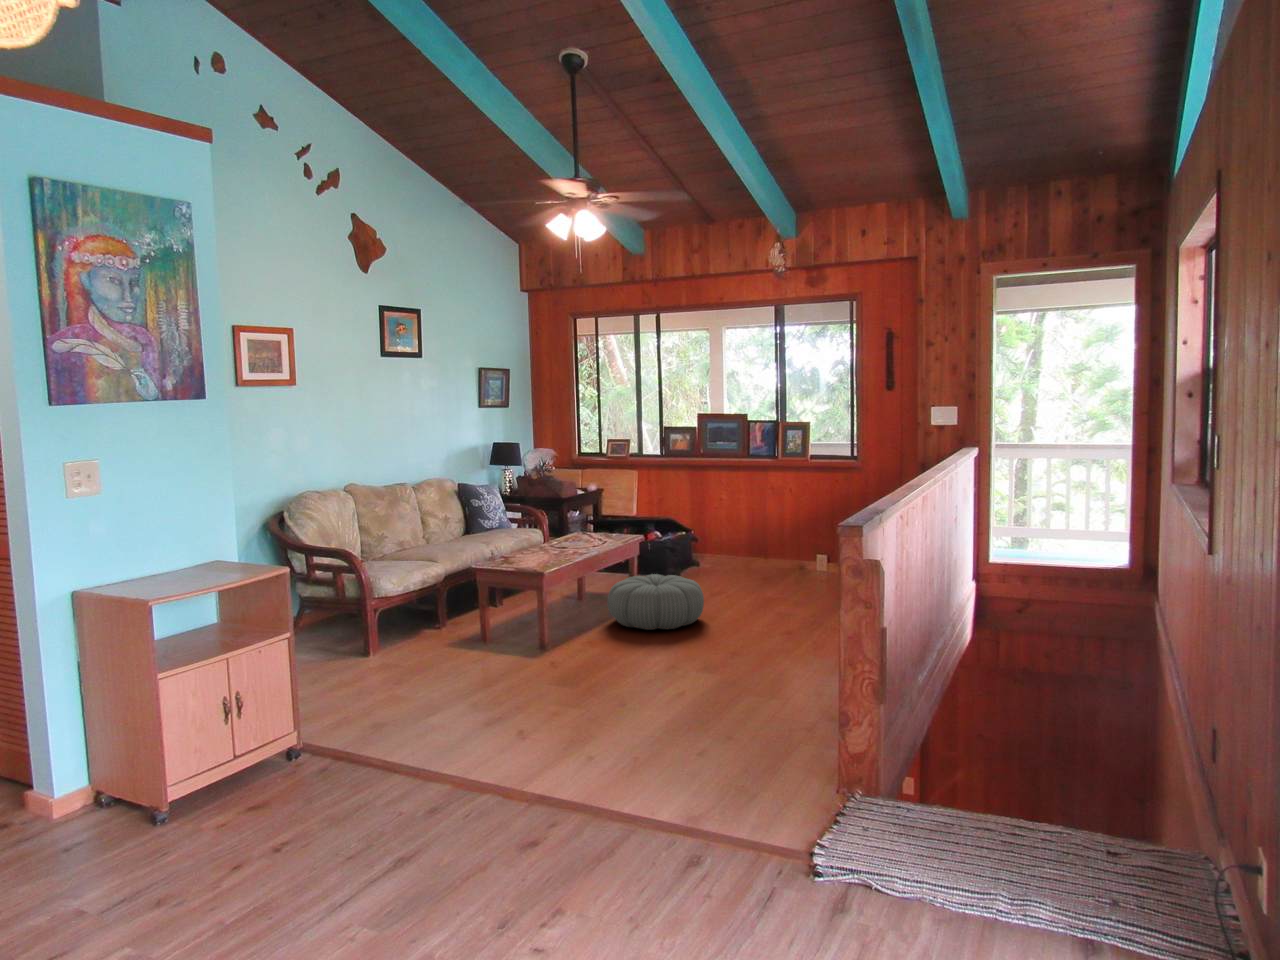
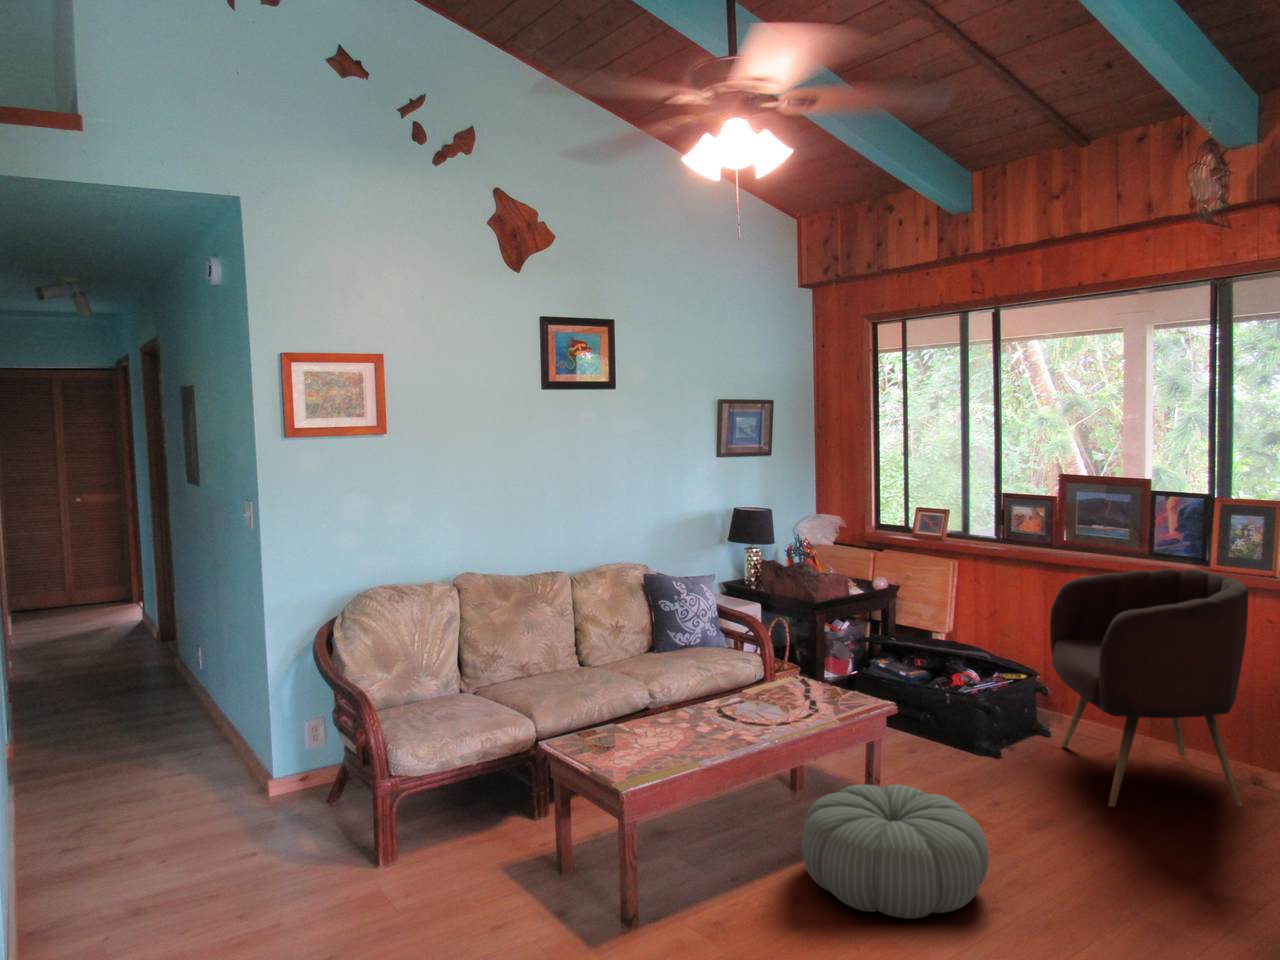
armchair: none [700,462,800,586] -> present [1050,569,1249,807]

